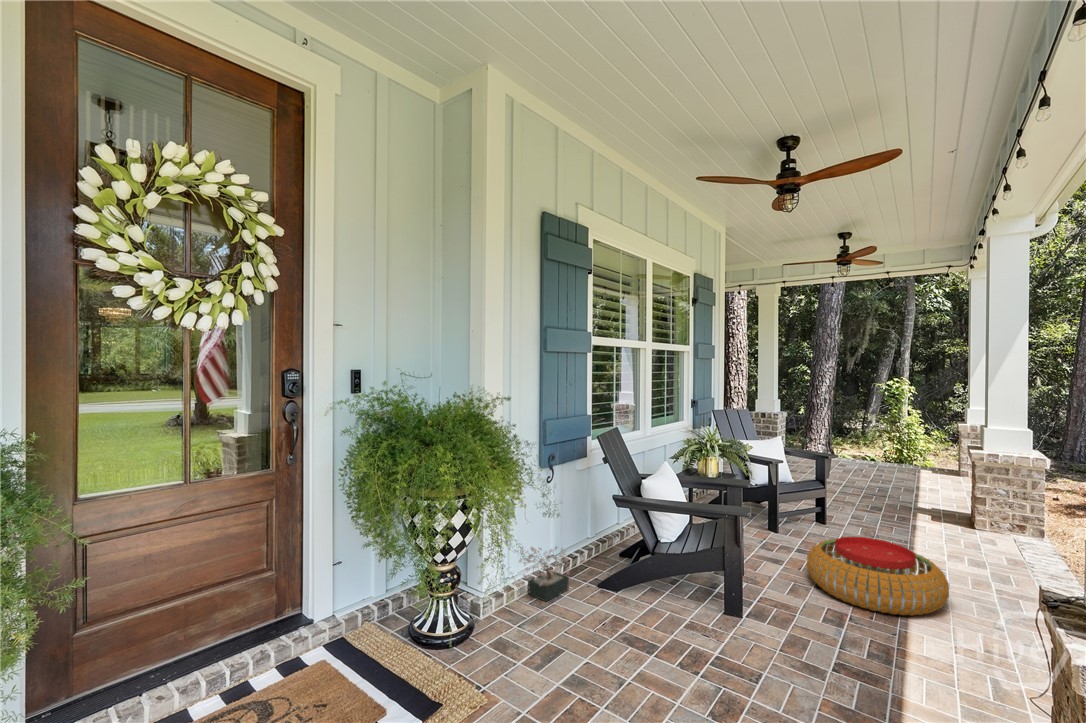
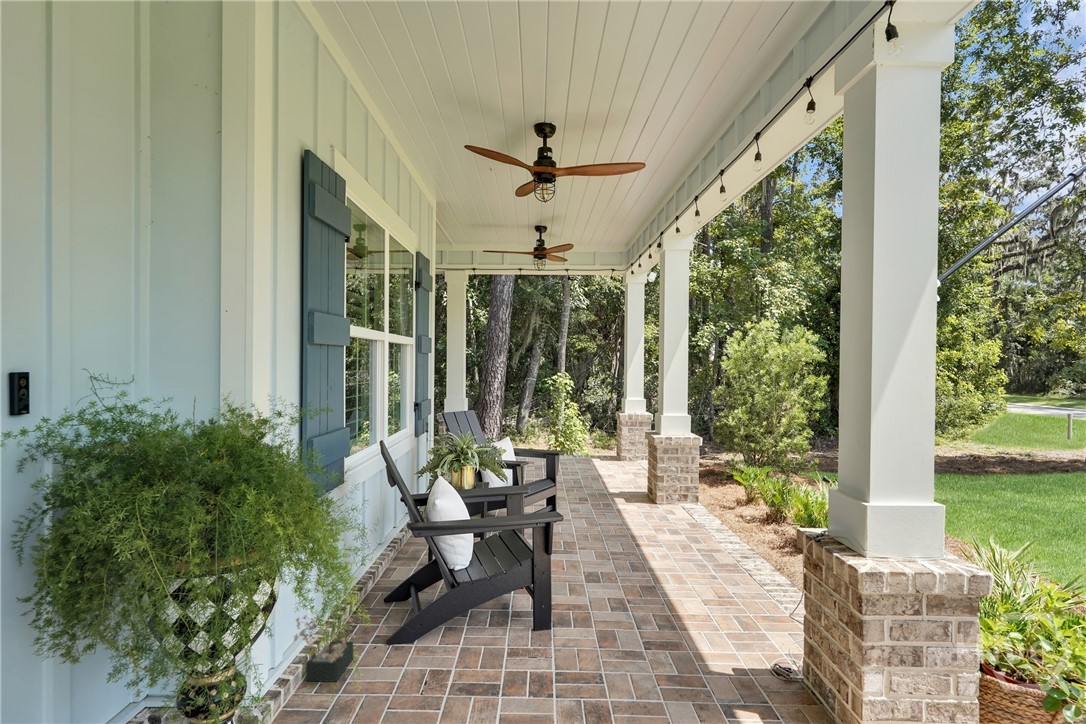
pouf: present [807,537,949,616] -> none [574,526,687,591]

